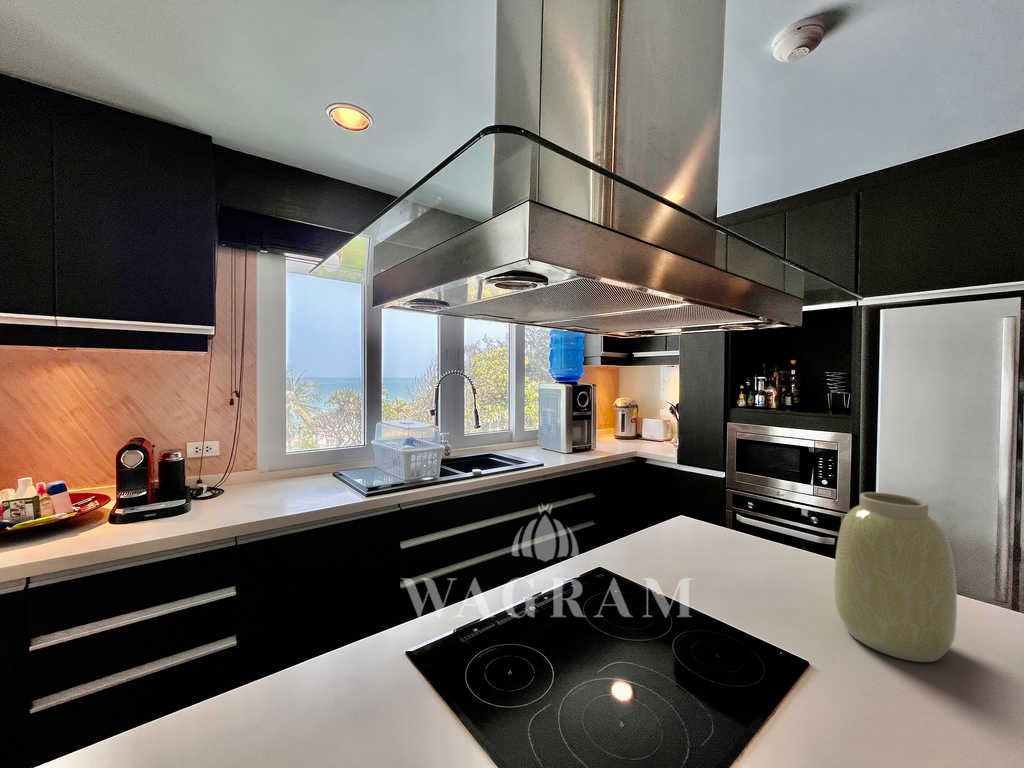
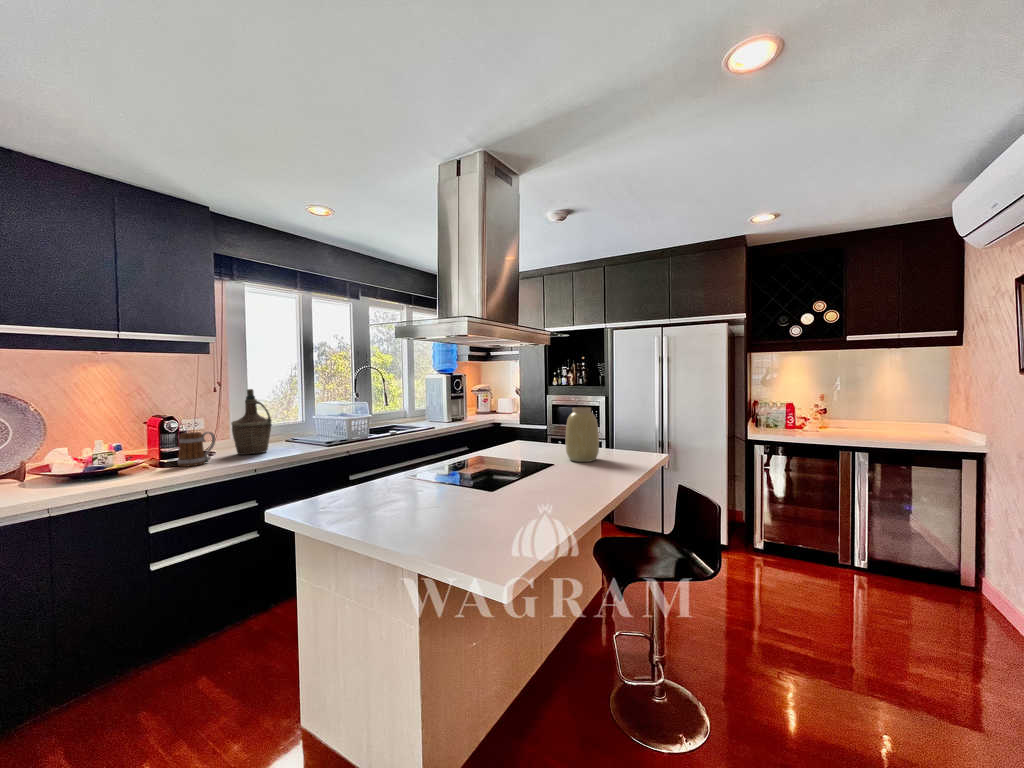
bottle: none [212,406,276,510] -> present [231,389,272,455]
mug: none [93,476,165,538] -> present [178,432,215,467]

